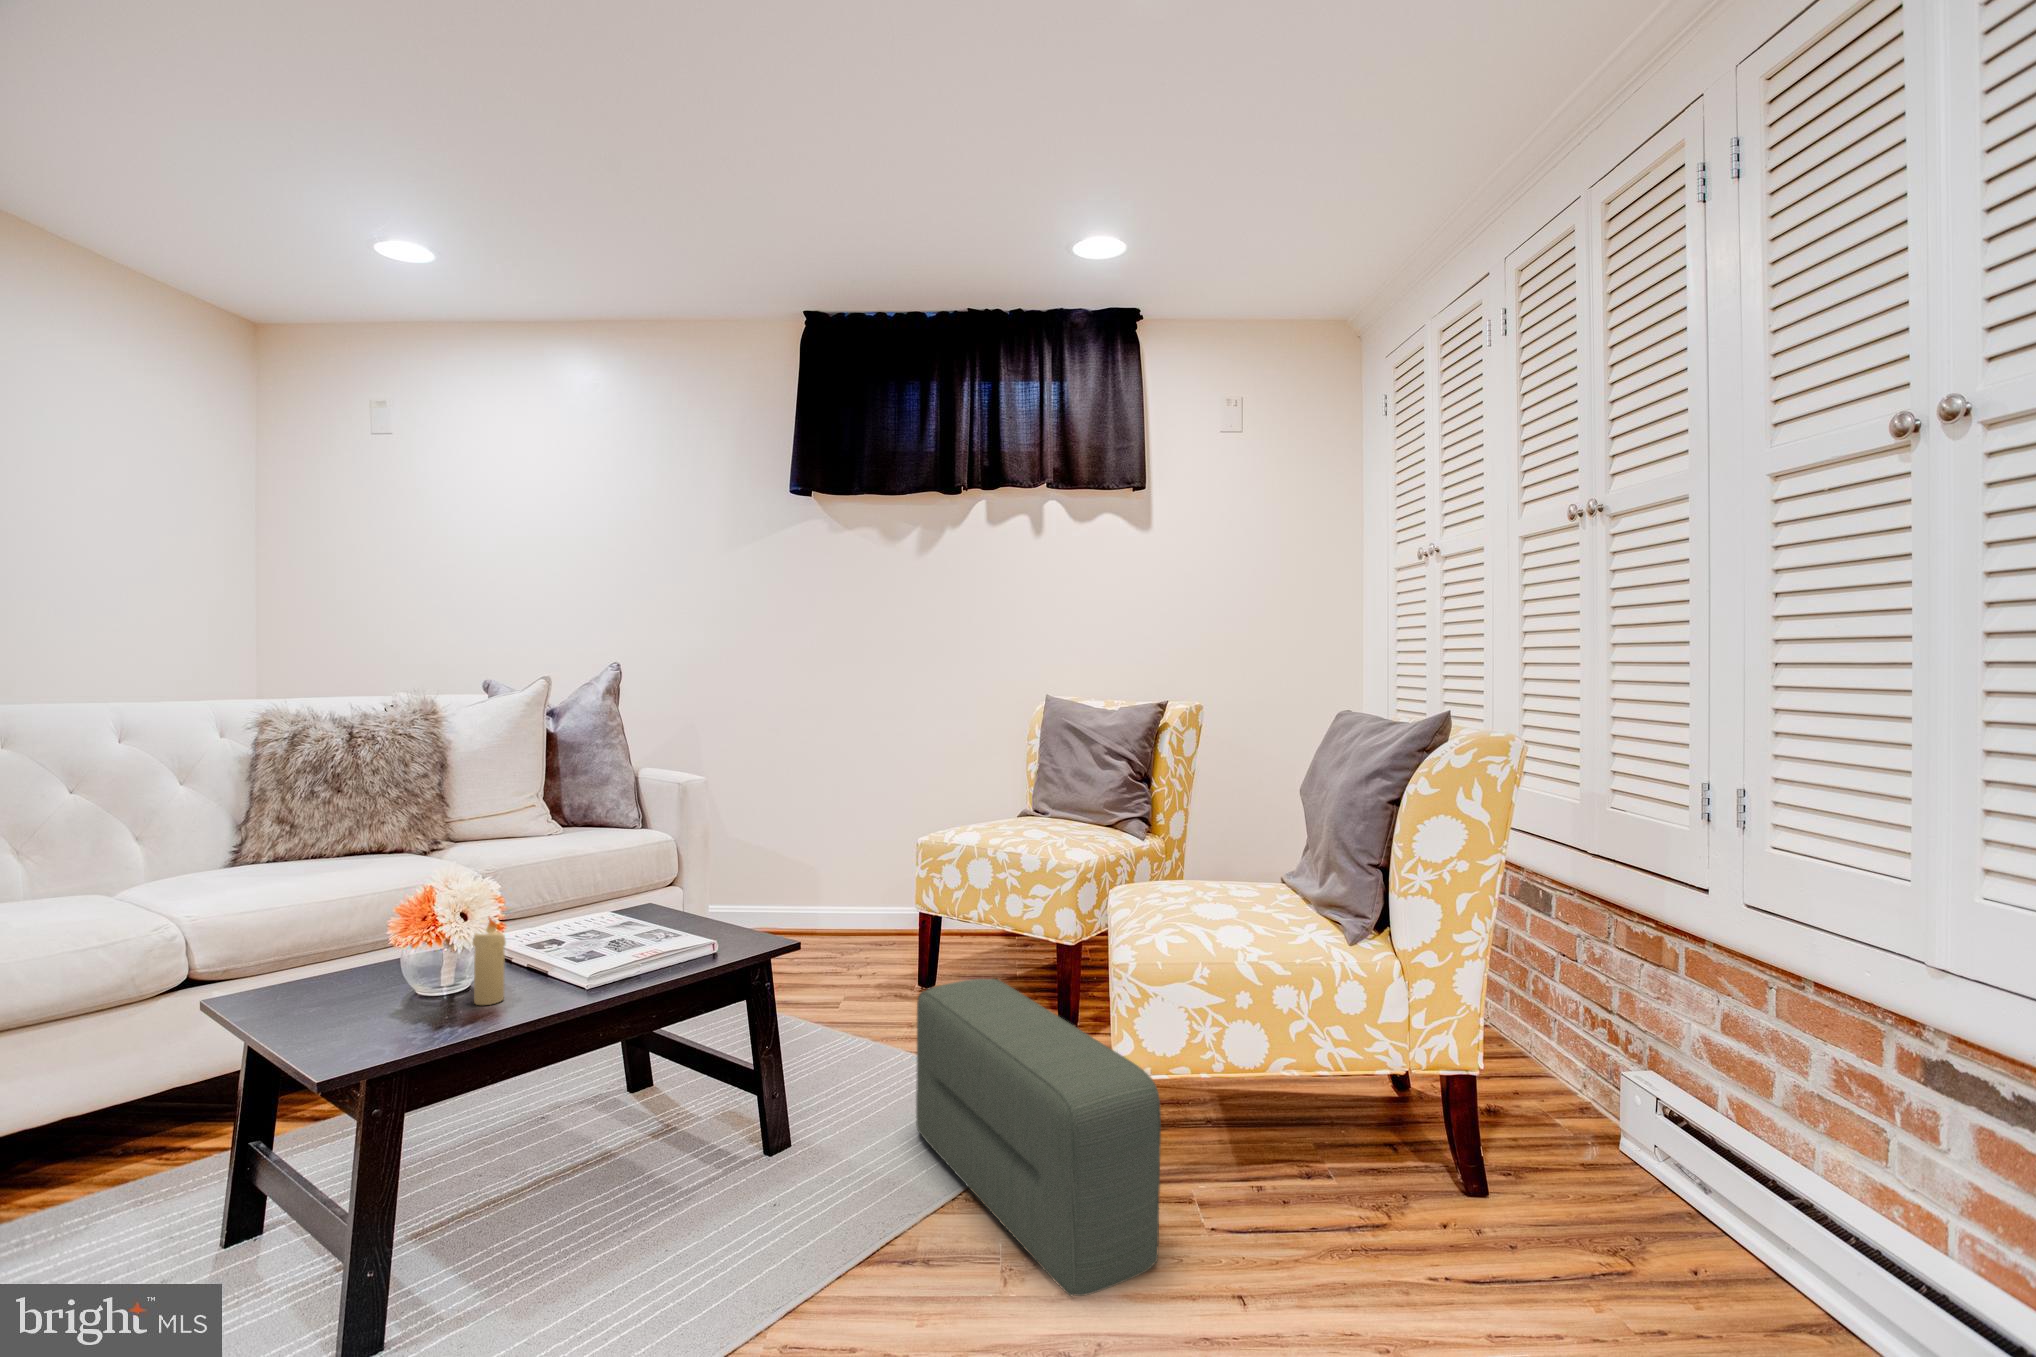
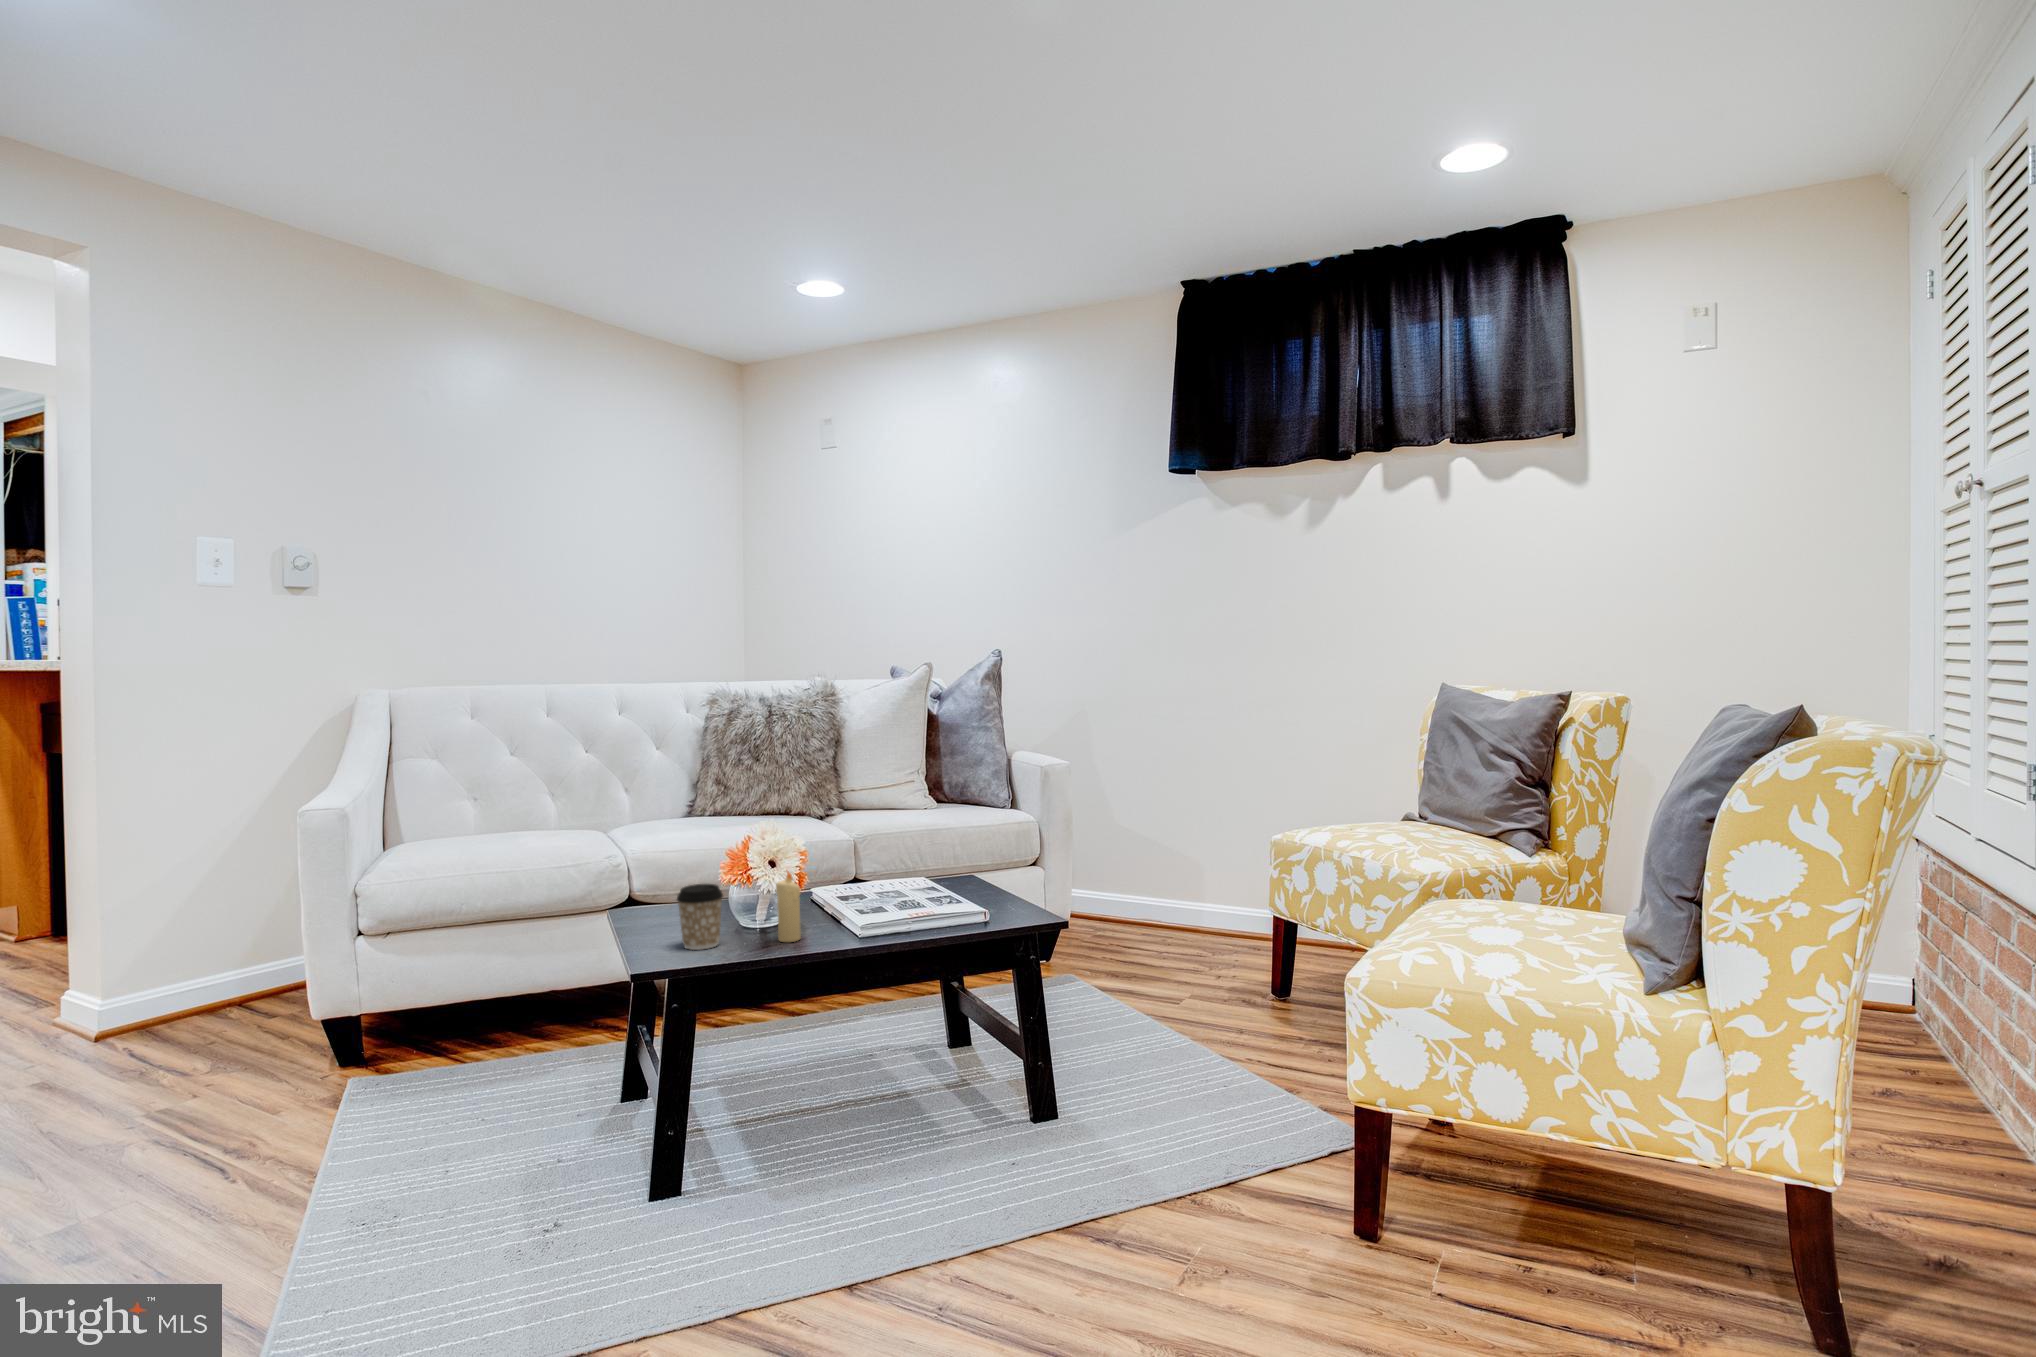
coffee cup: none [329,945,400,1034] -> present [677,884,723,950]
pouf: present [916,979,1161,1296] -> none [1172,984,1342,1306]

